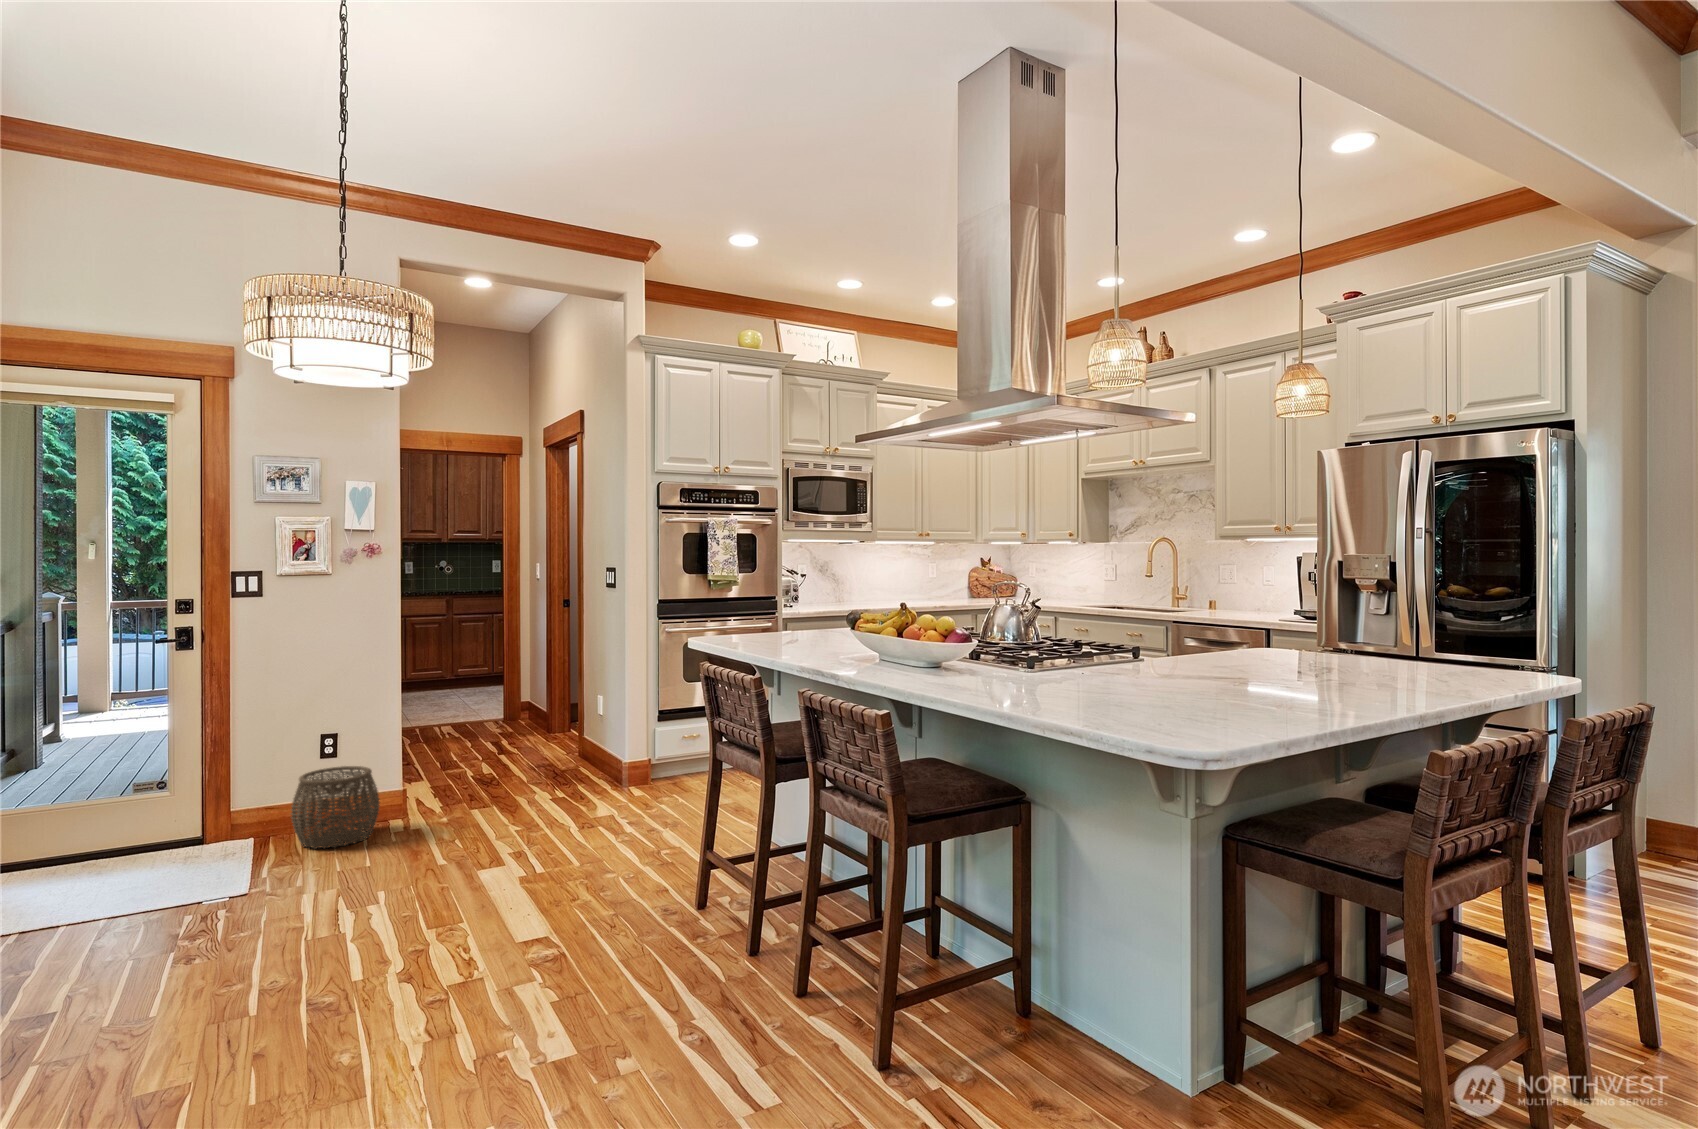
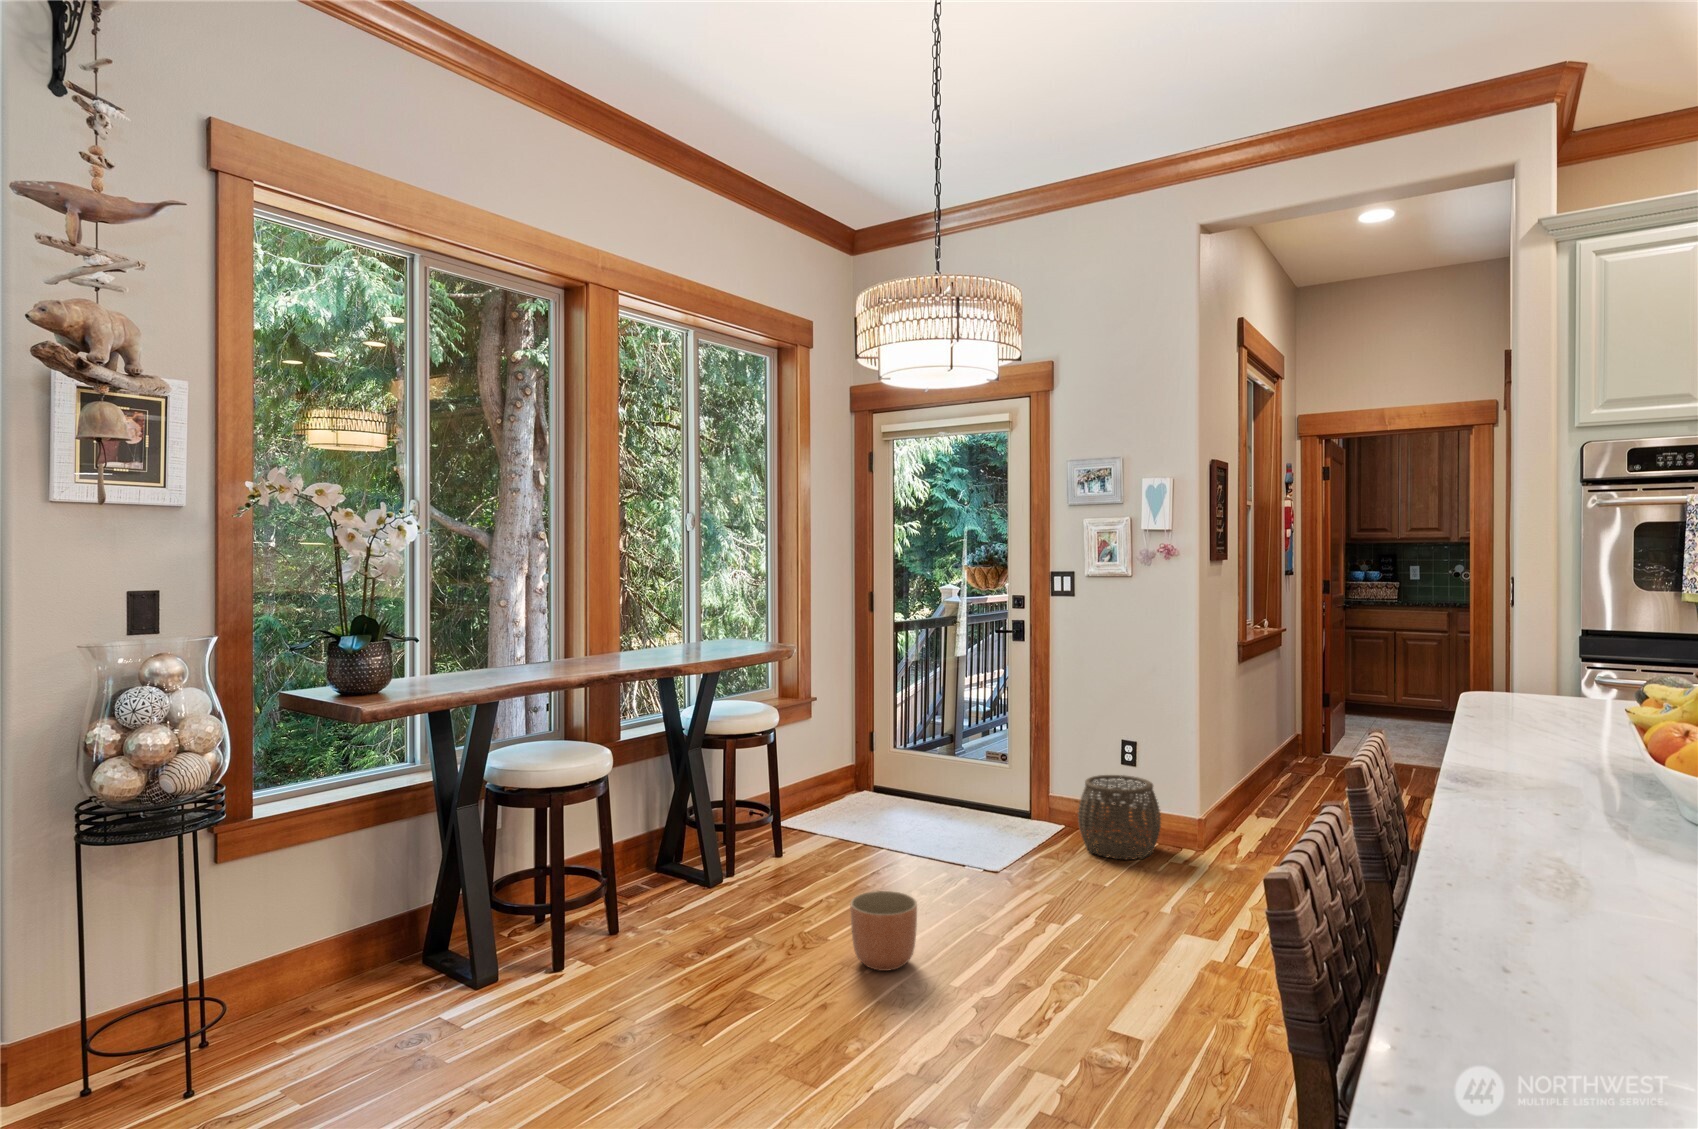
planter: none [213,916,299,1006] -> present [850,891,917,971]

